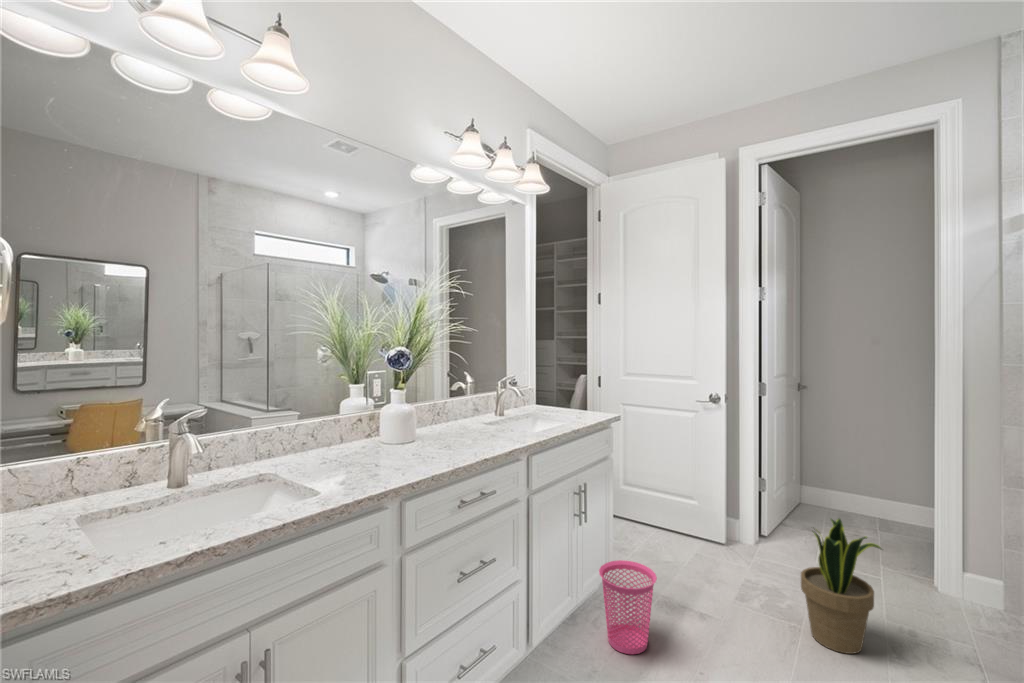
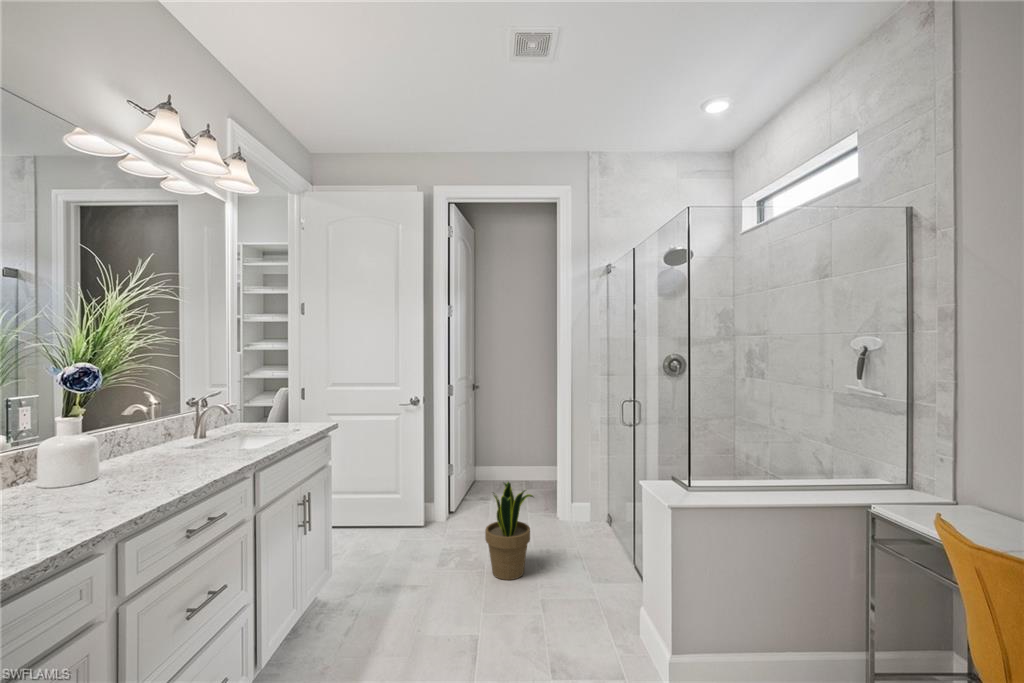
waste basket: present [599,560,657,654] -> none [325,557,380,644]

